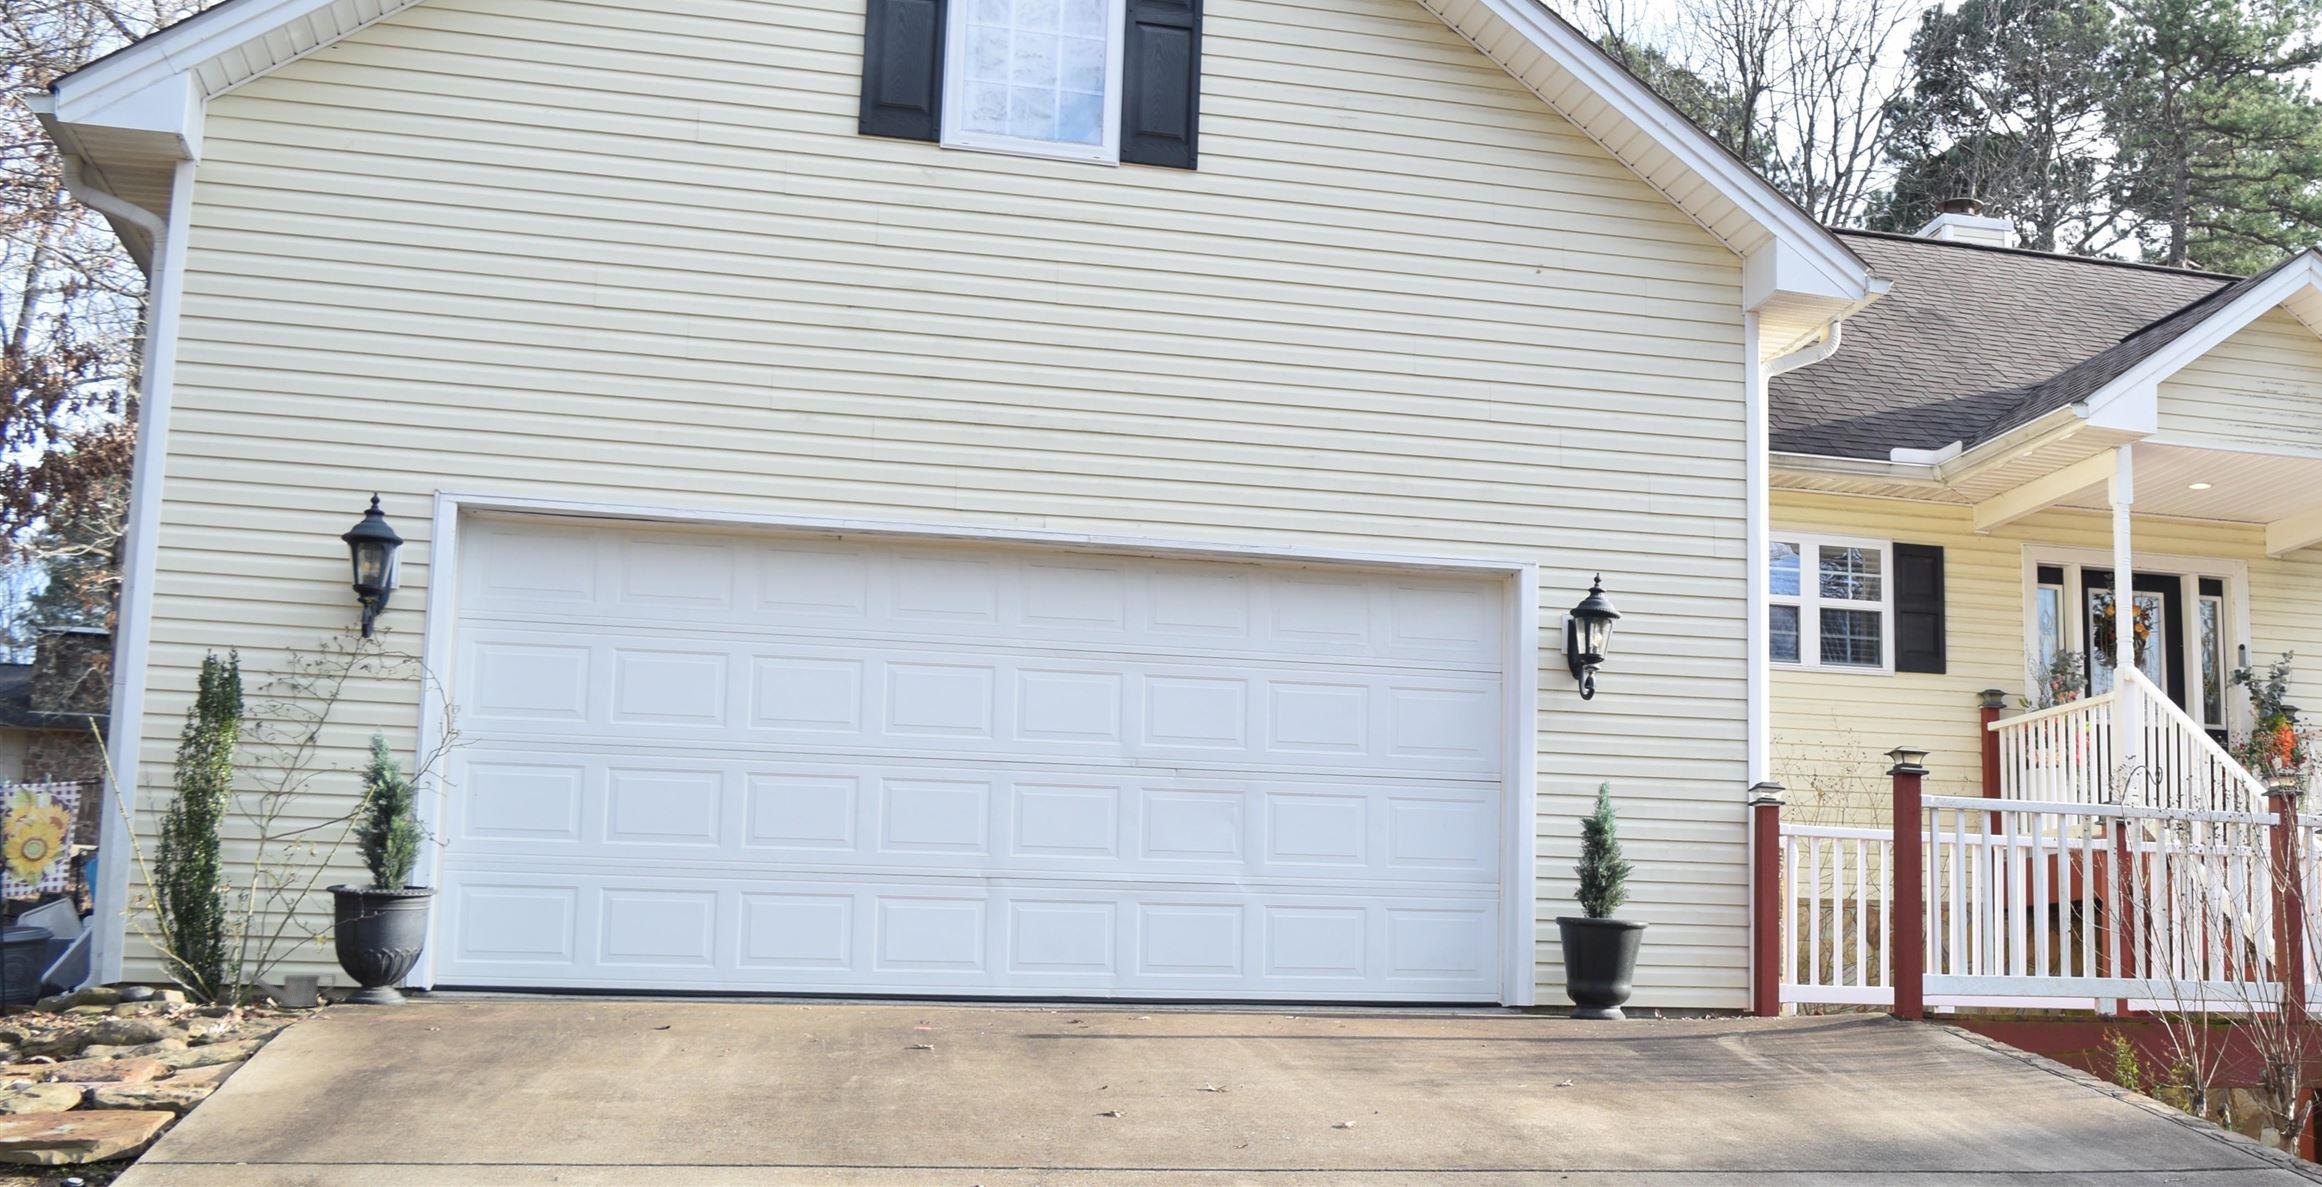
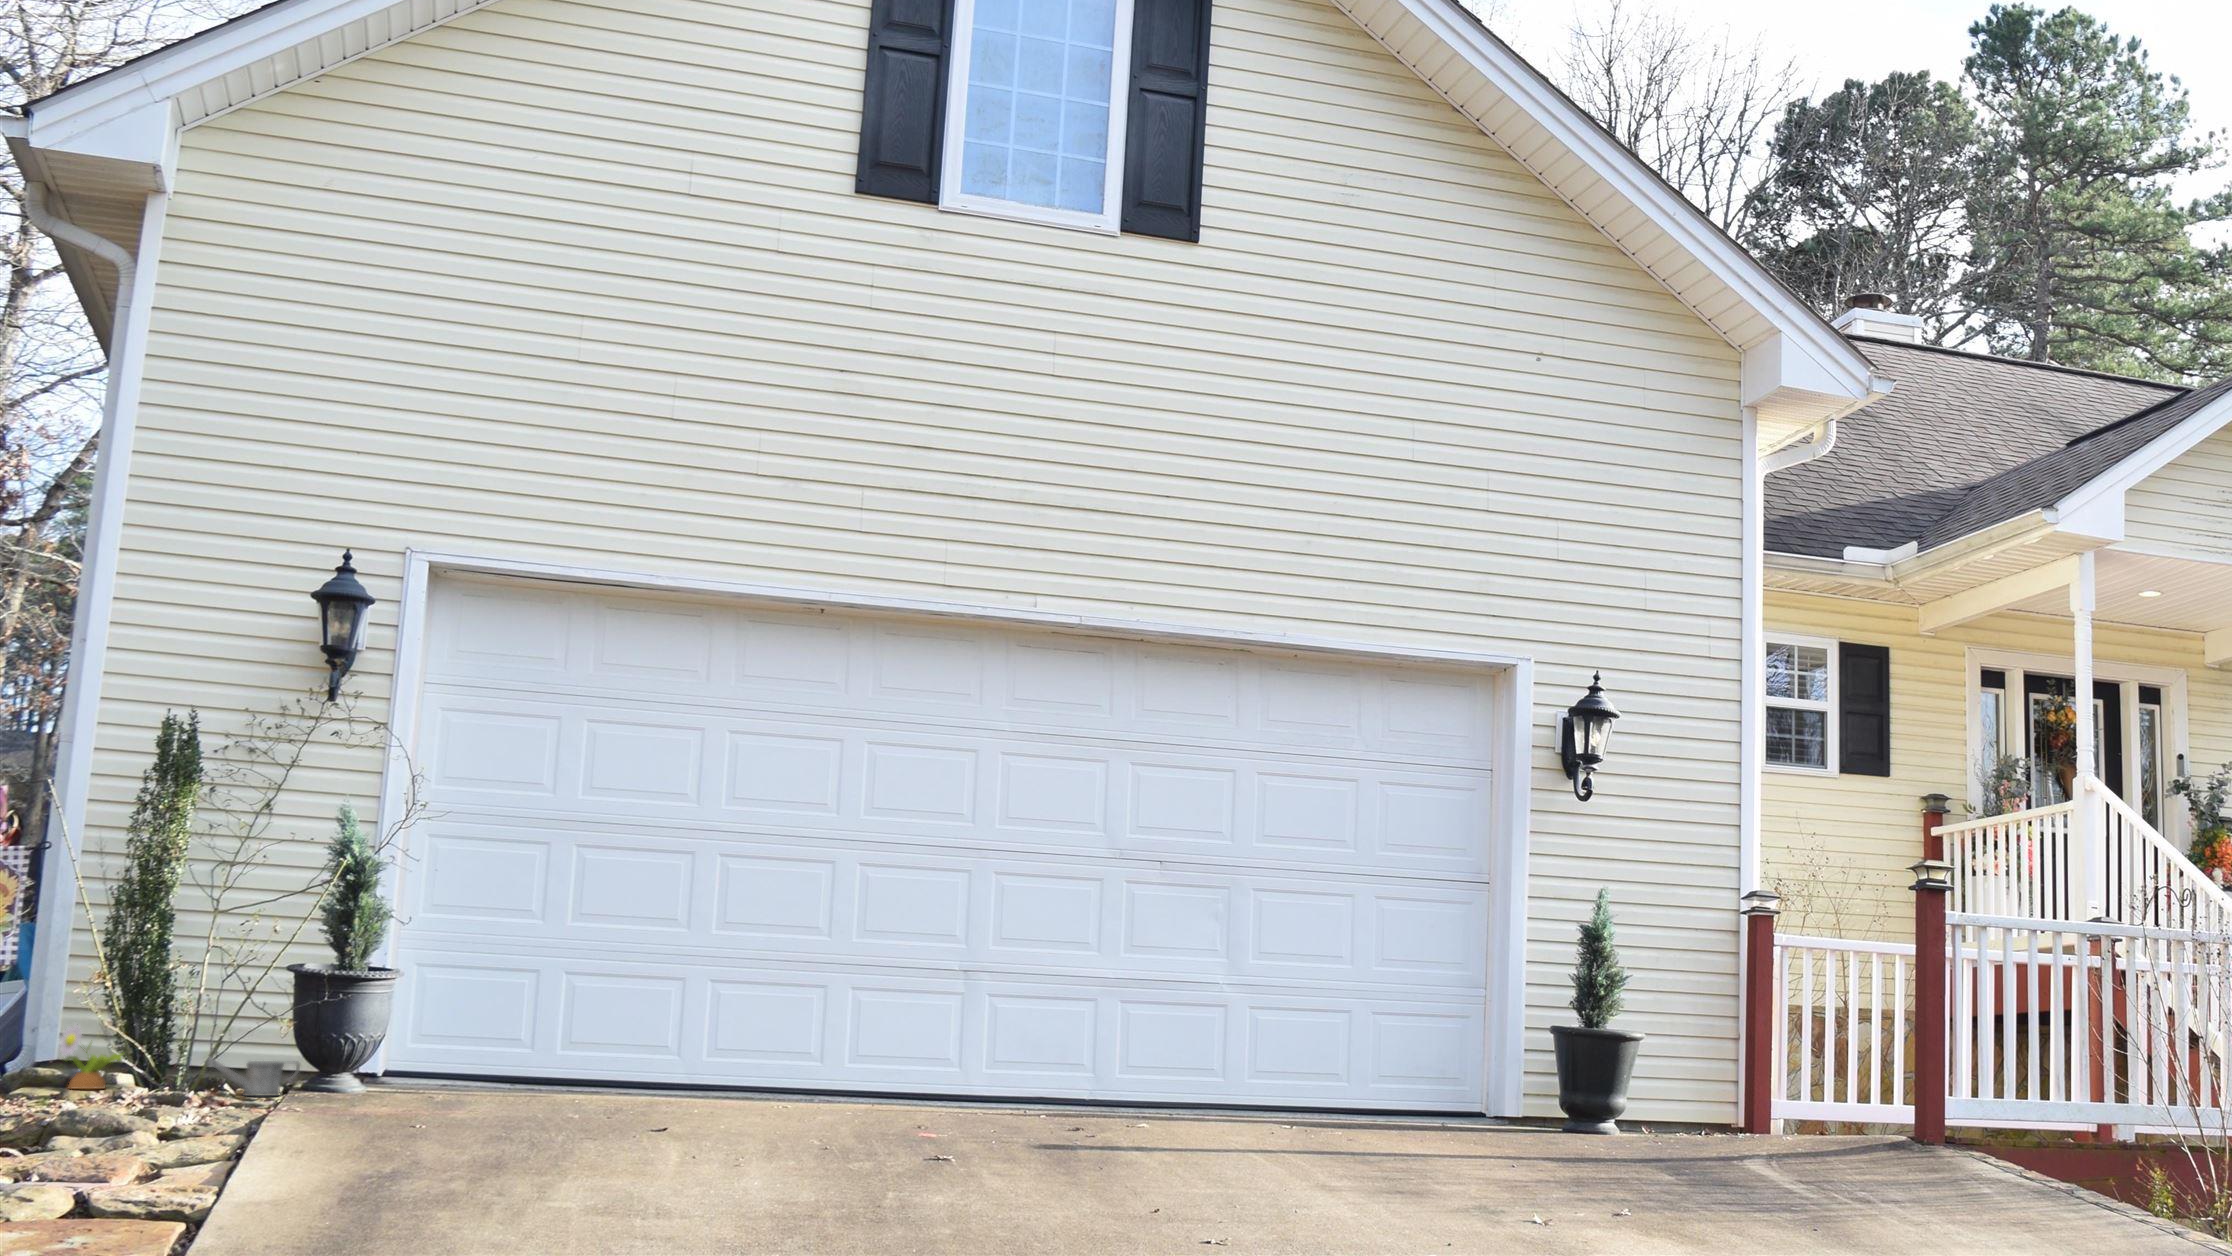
decorative plant: none [112,940,176,1003] -> present [60,1024,123,1089]

